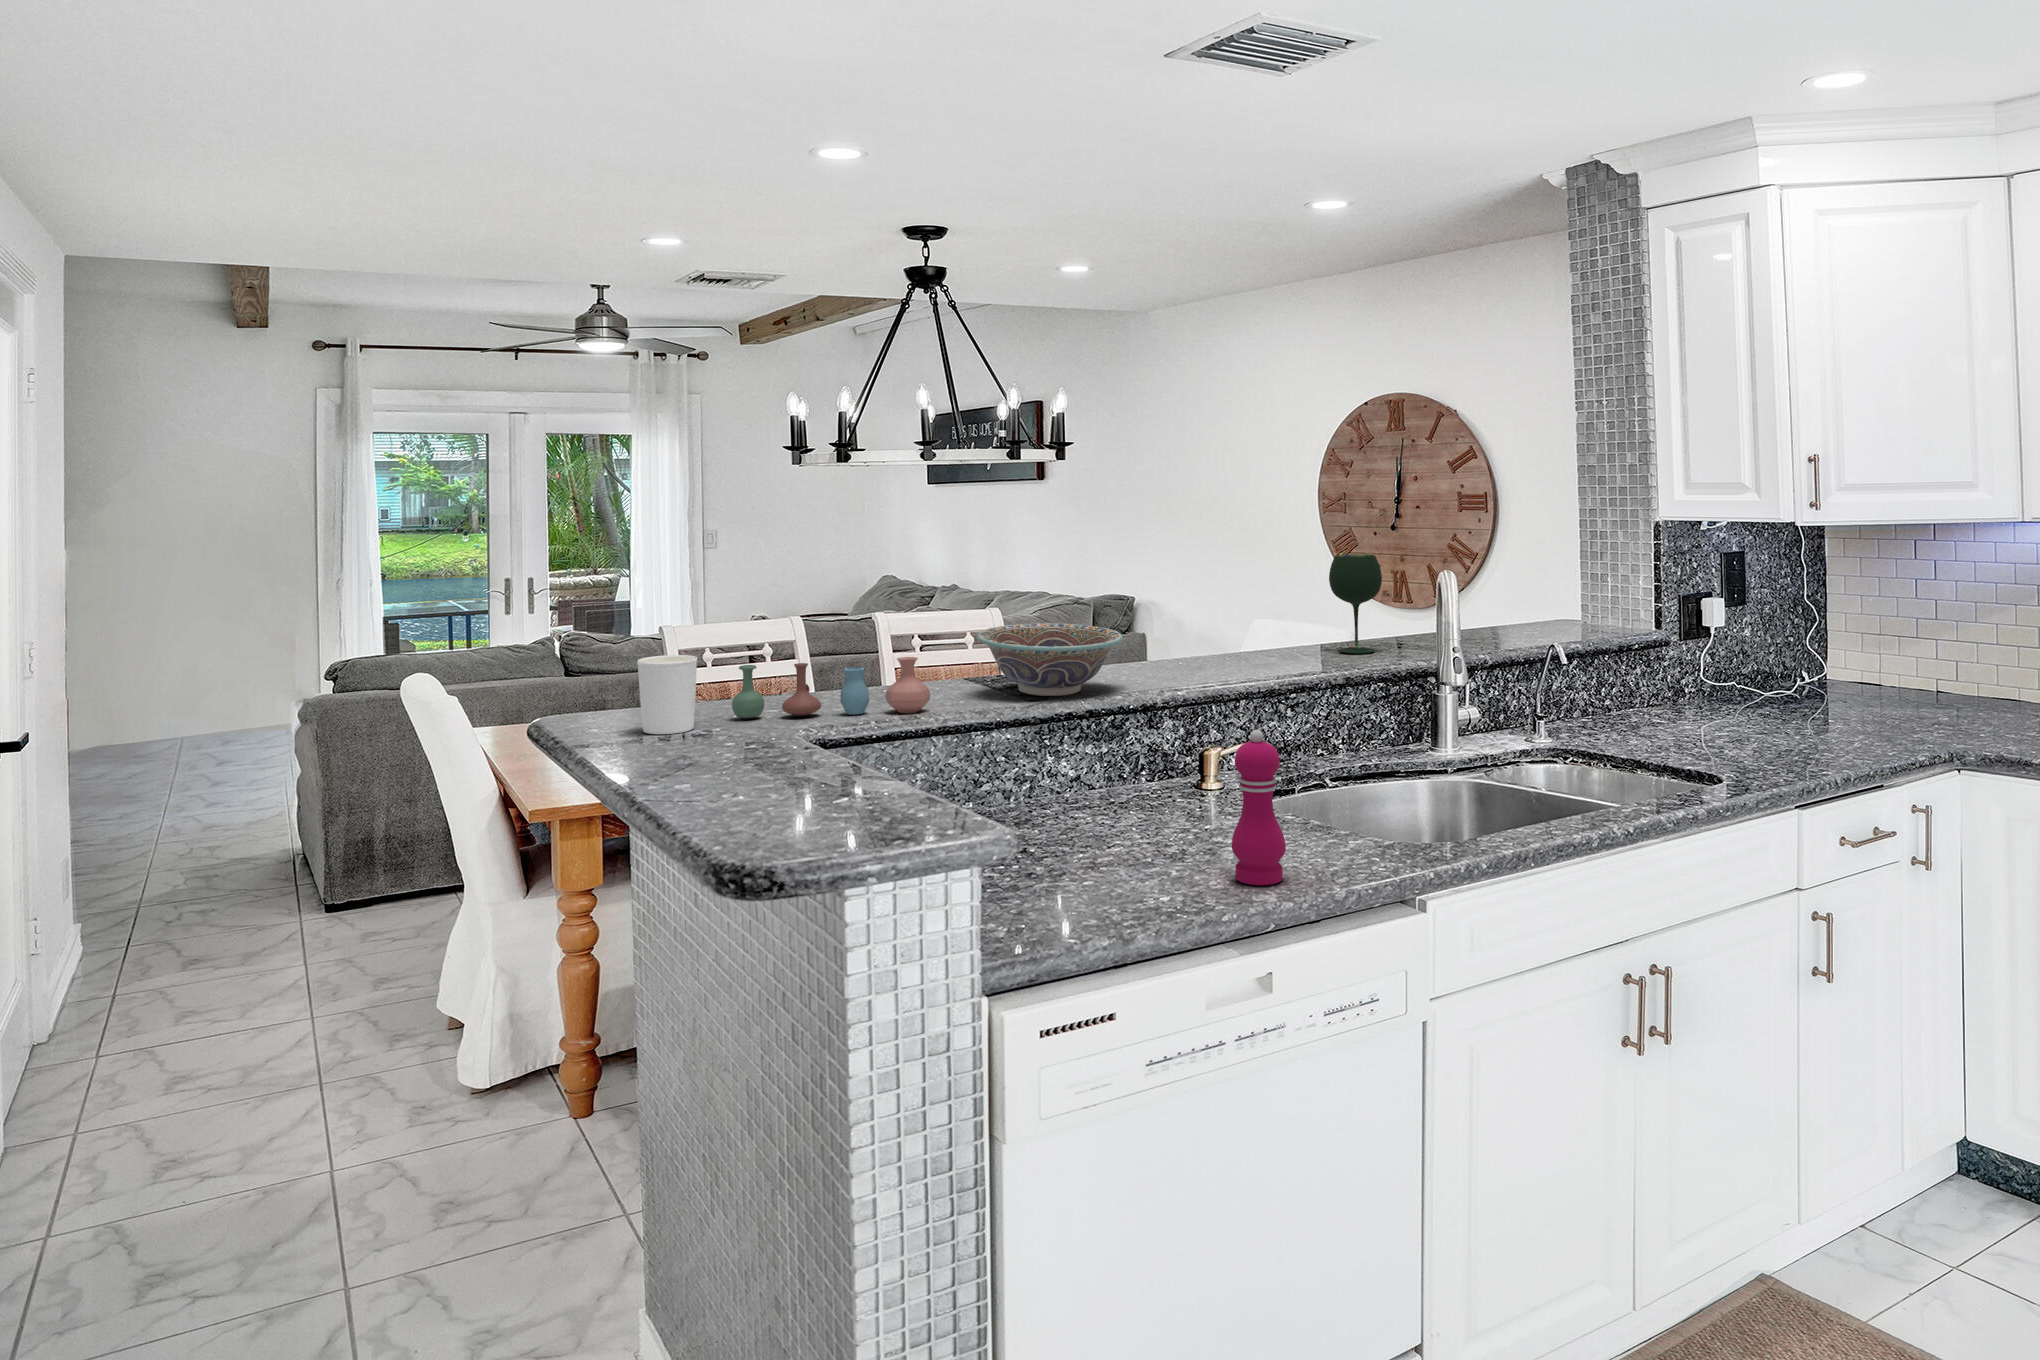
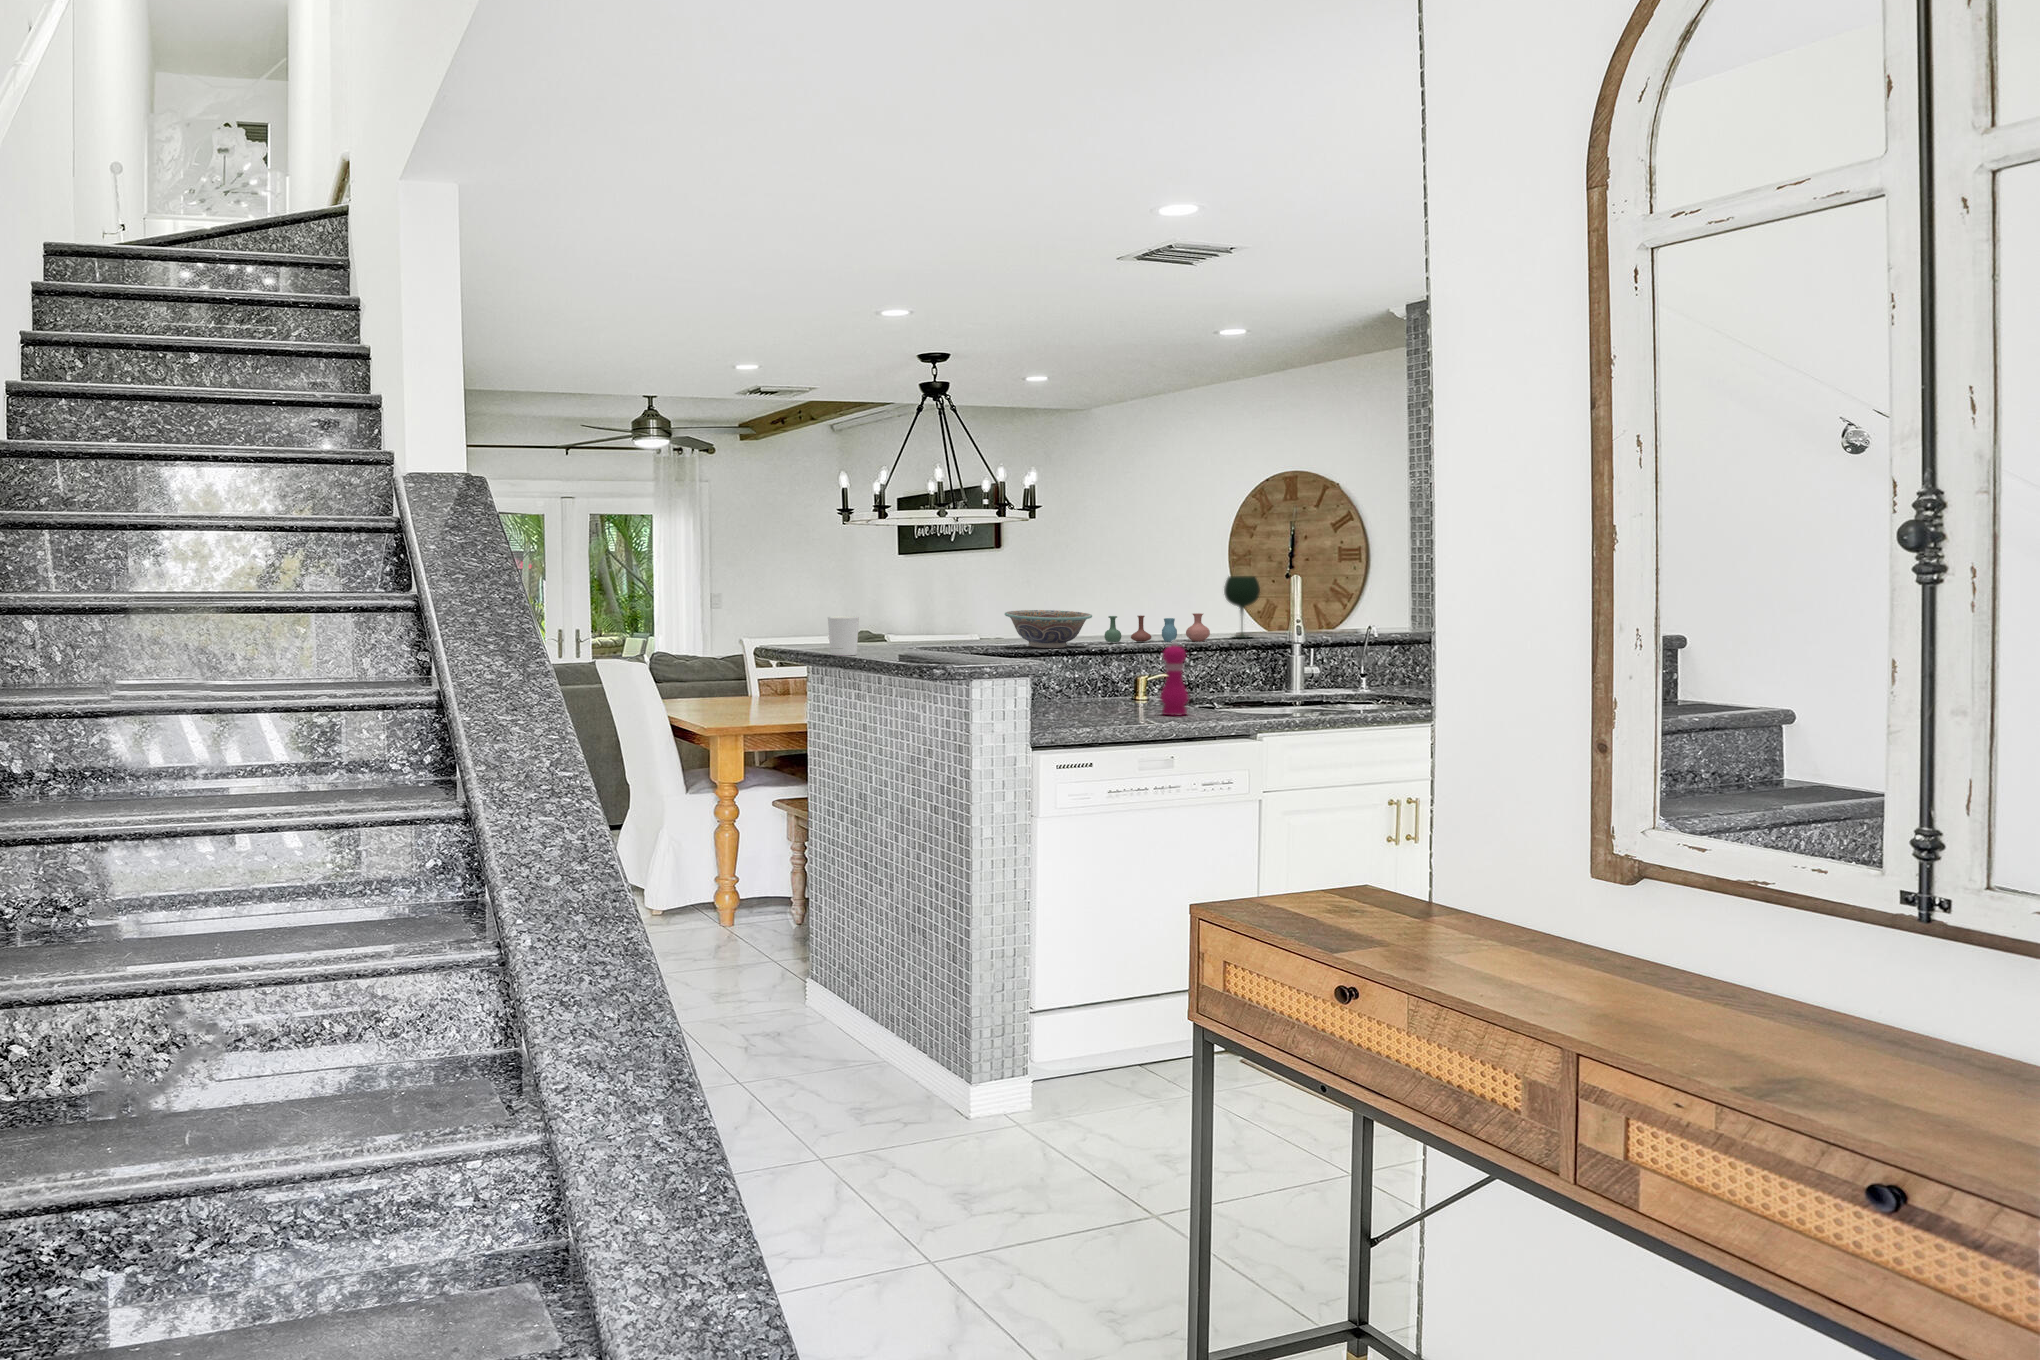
vase: present [732,657,930,718] -> present [1104,613,1210,642]

